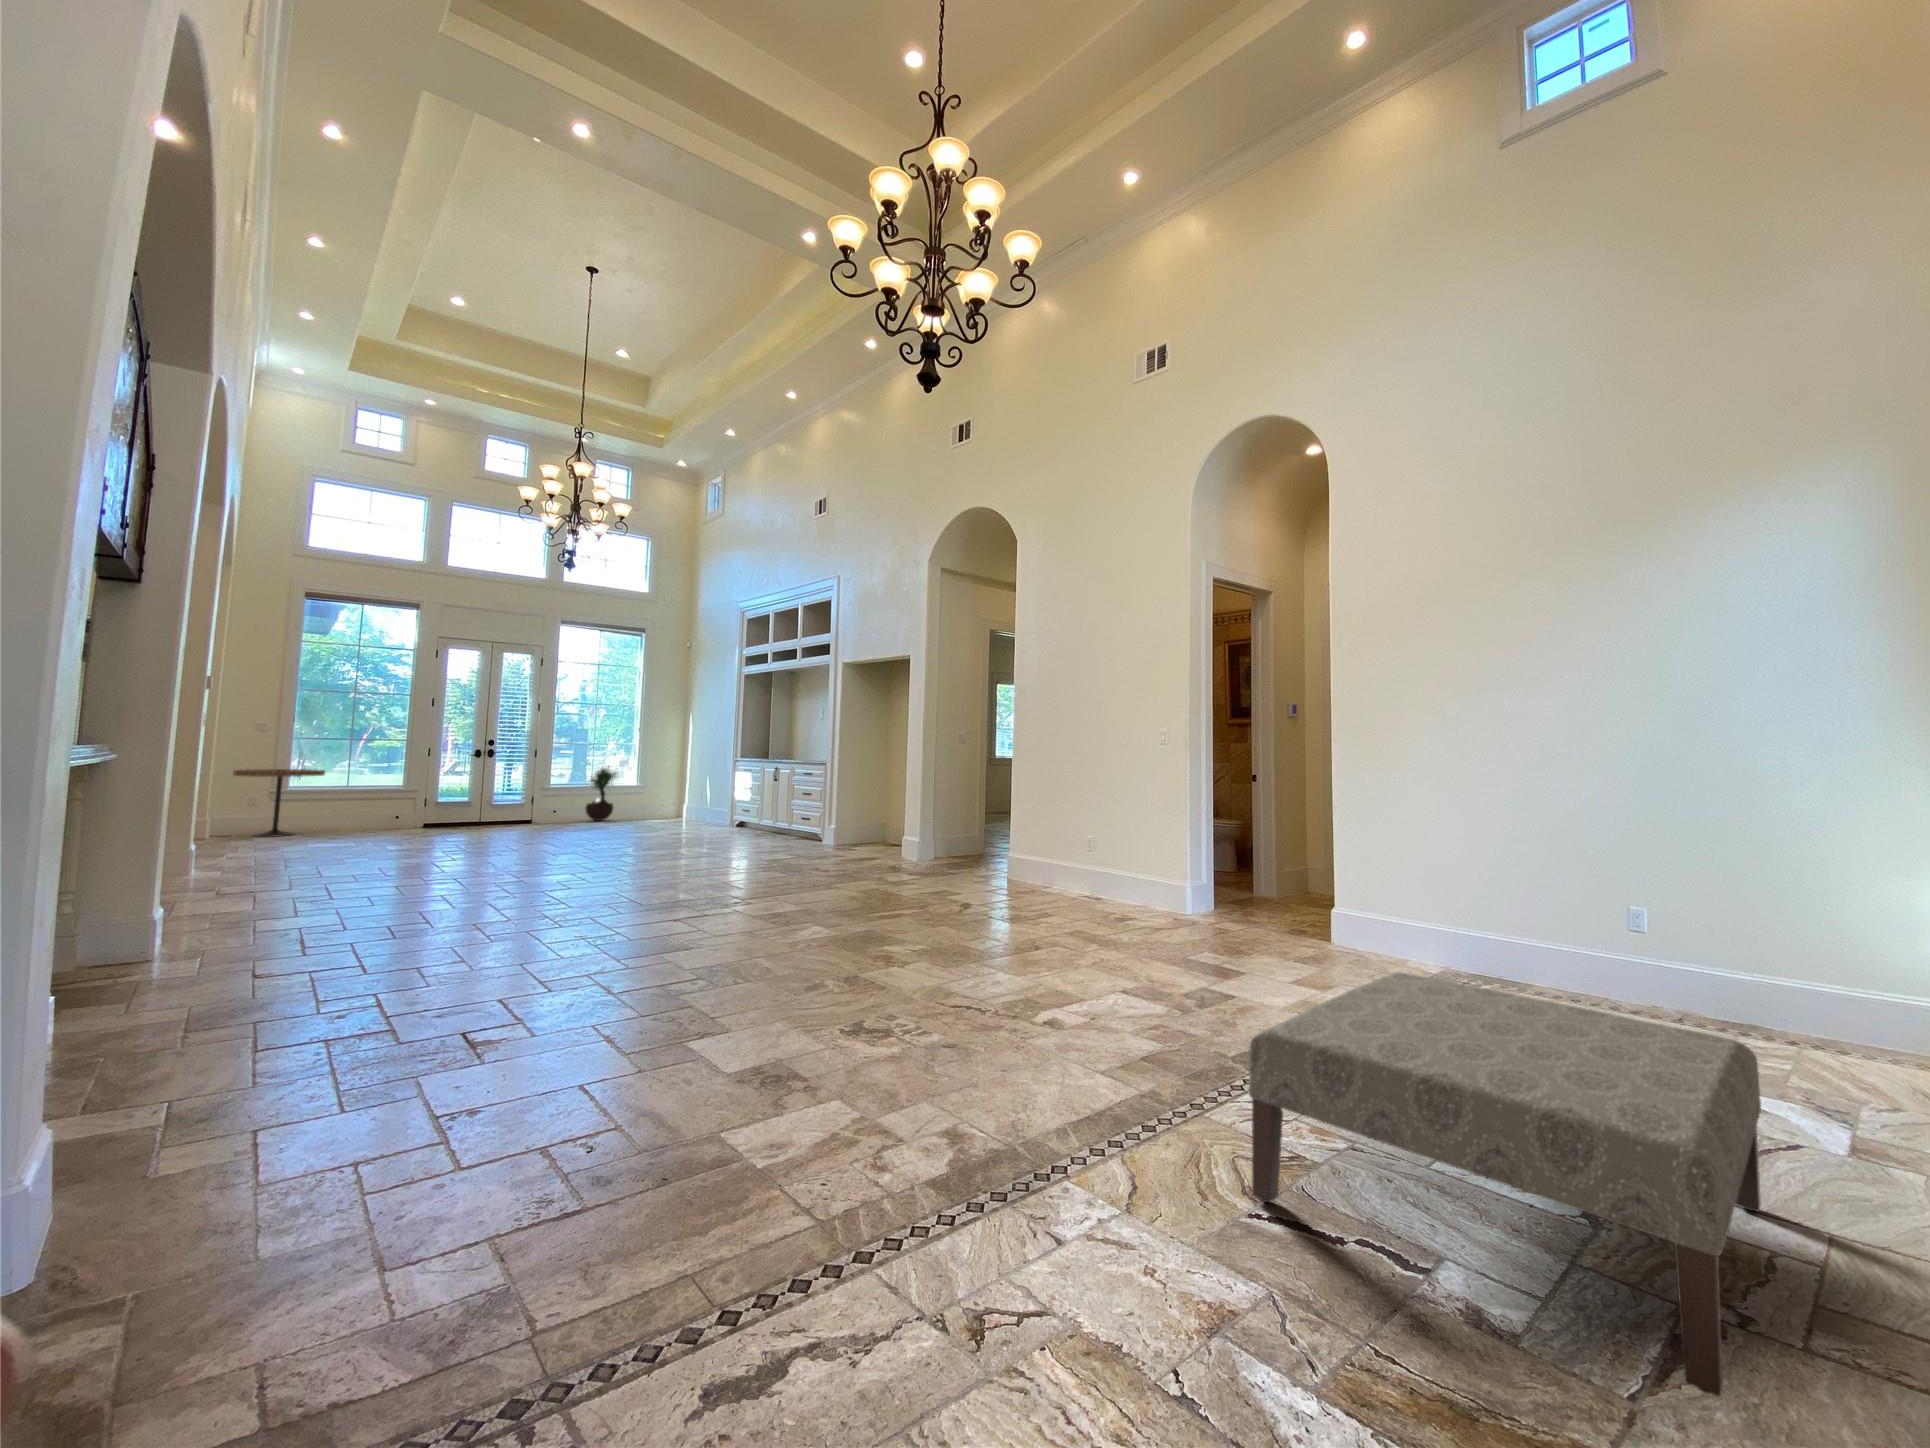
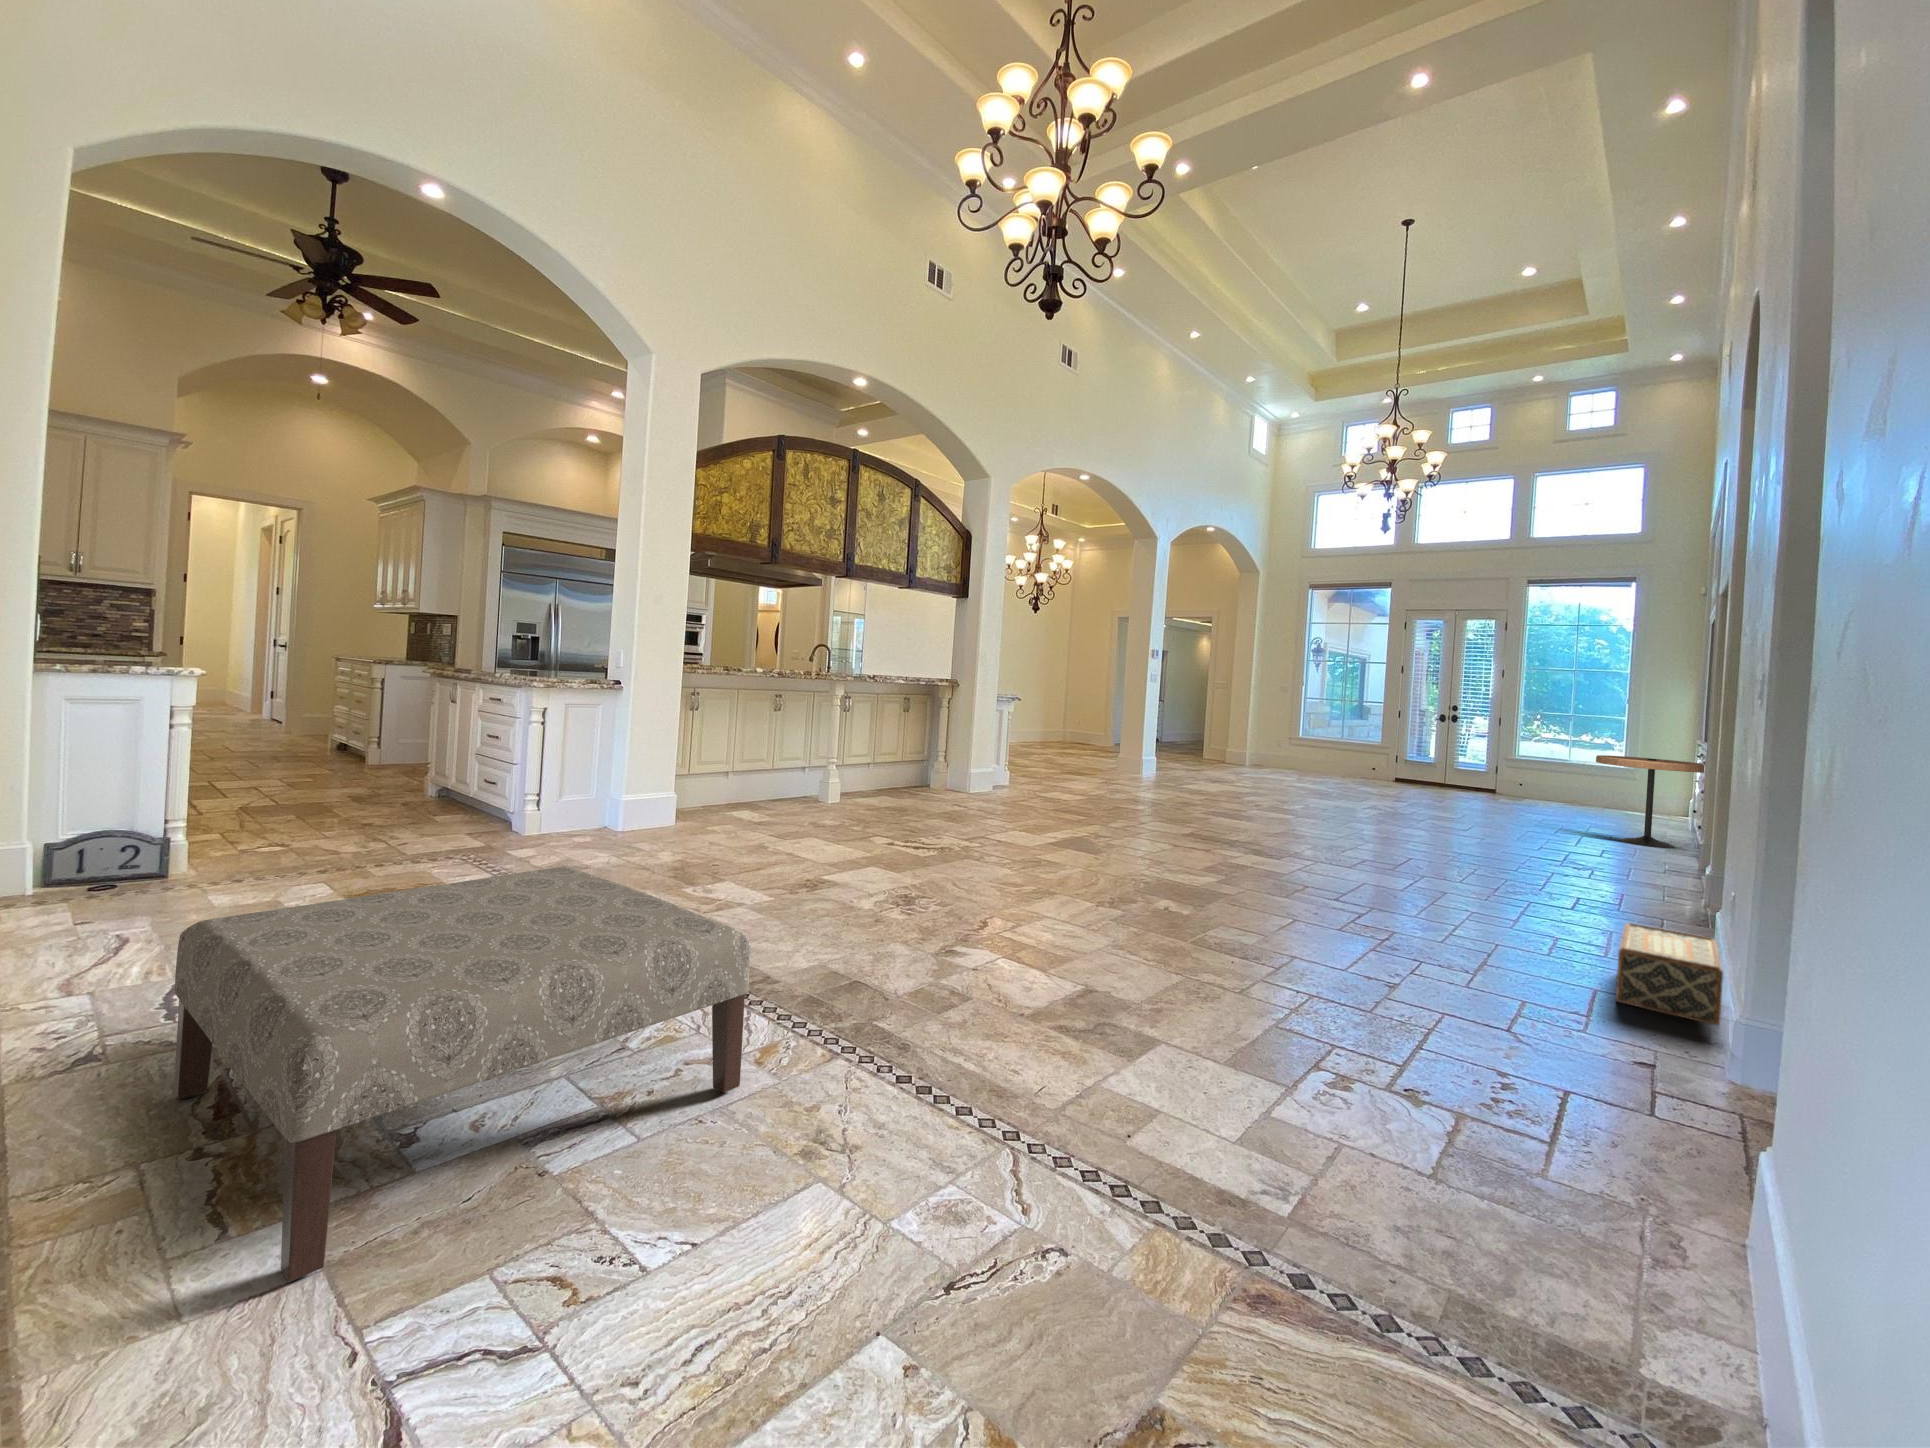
potted tree: present [586,768,617,821] -> none [1545,734,1592,799]
side table: present [233,769,325,837] -> present [1596,755,1704,848]
woven basket: none [1056,869,1135,911] -> present [1616,923,1723,1025]

